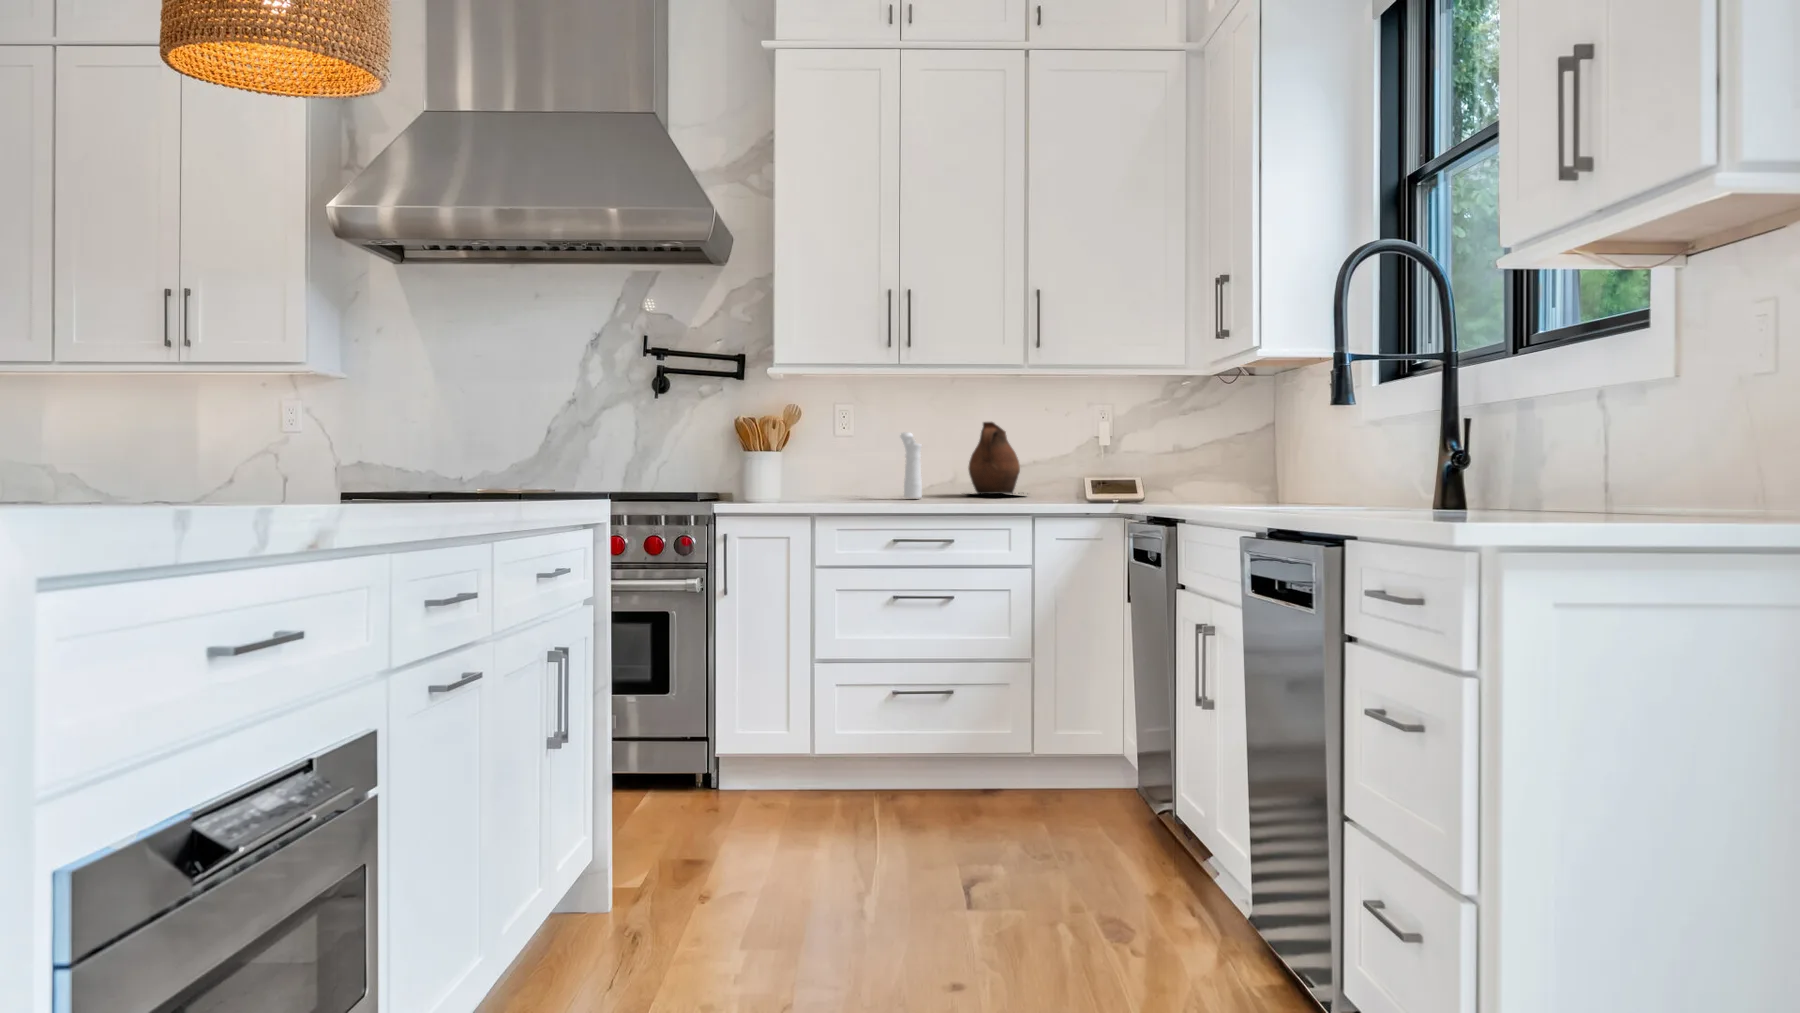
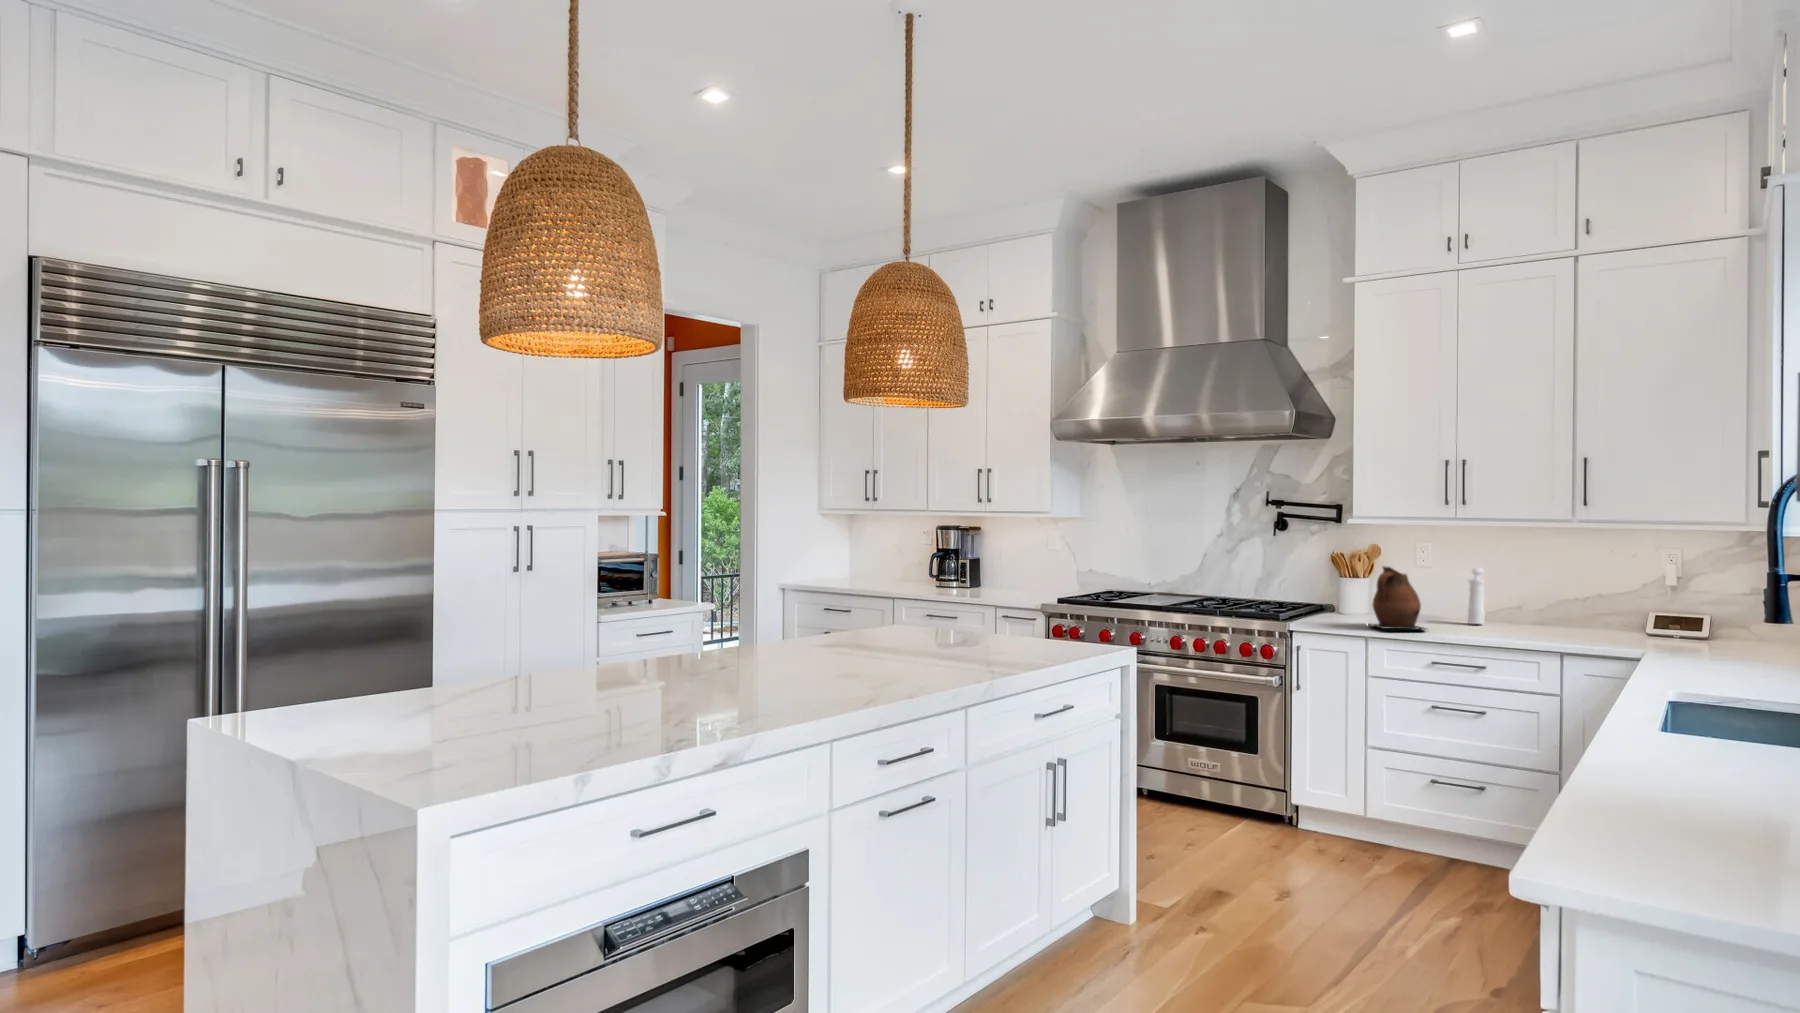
ceramic pitcher: present [968,422,1020,495] -> present [1371,566,1425,630]

